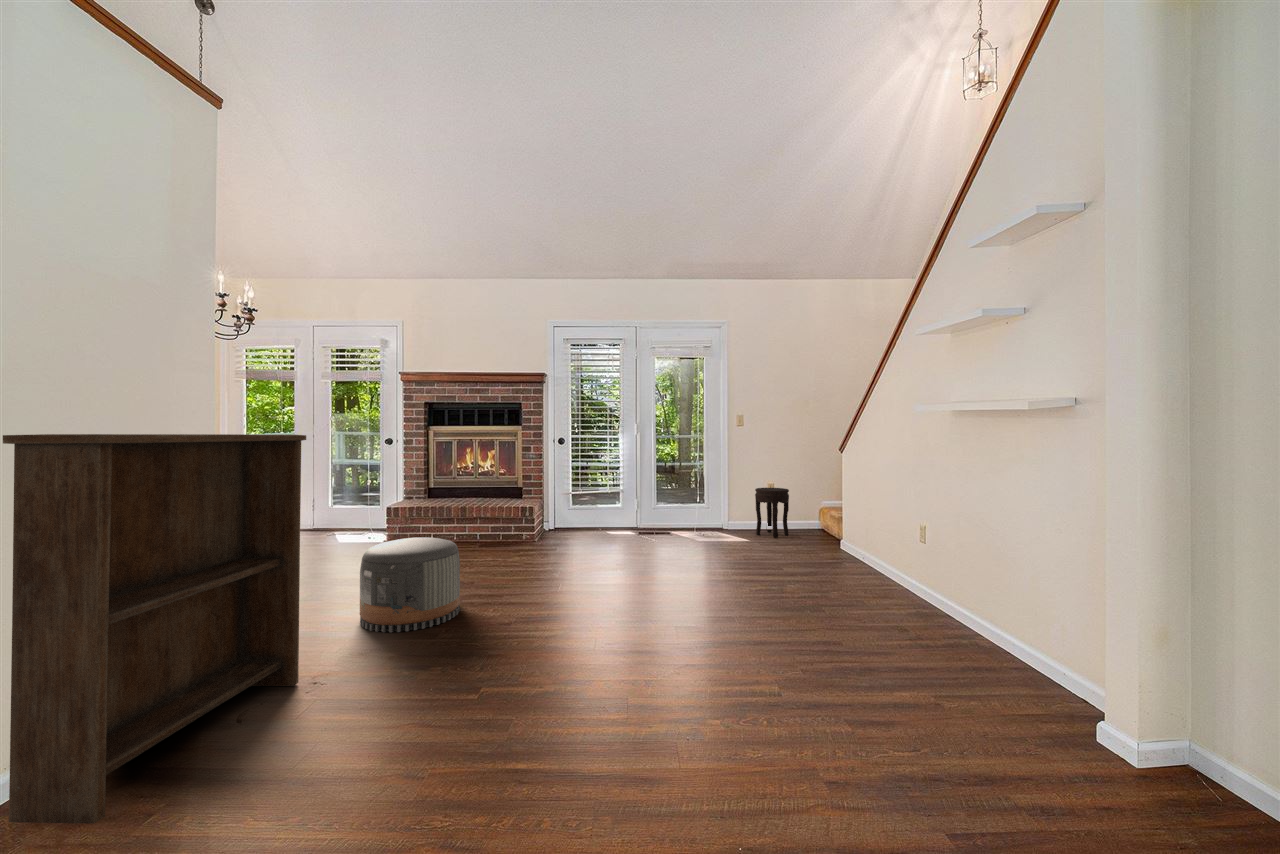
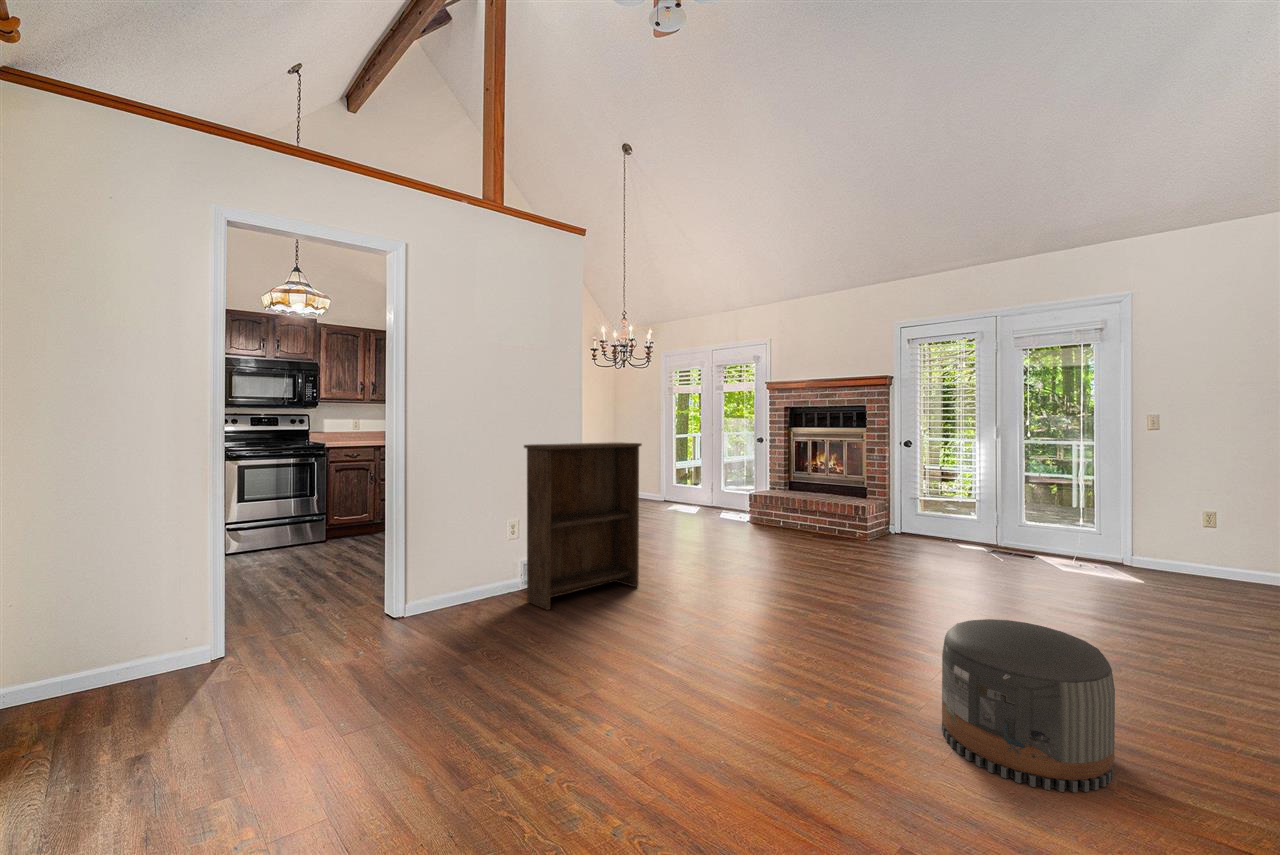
side table: present [755,488,789,538] -> none [1165,514,1226,584]
pouf: present [360,537,460,632] -> present [942,619,1115,792]

